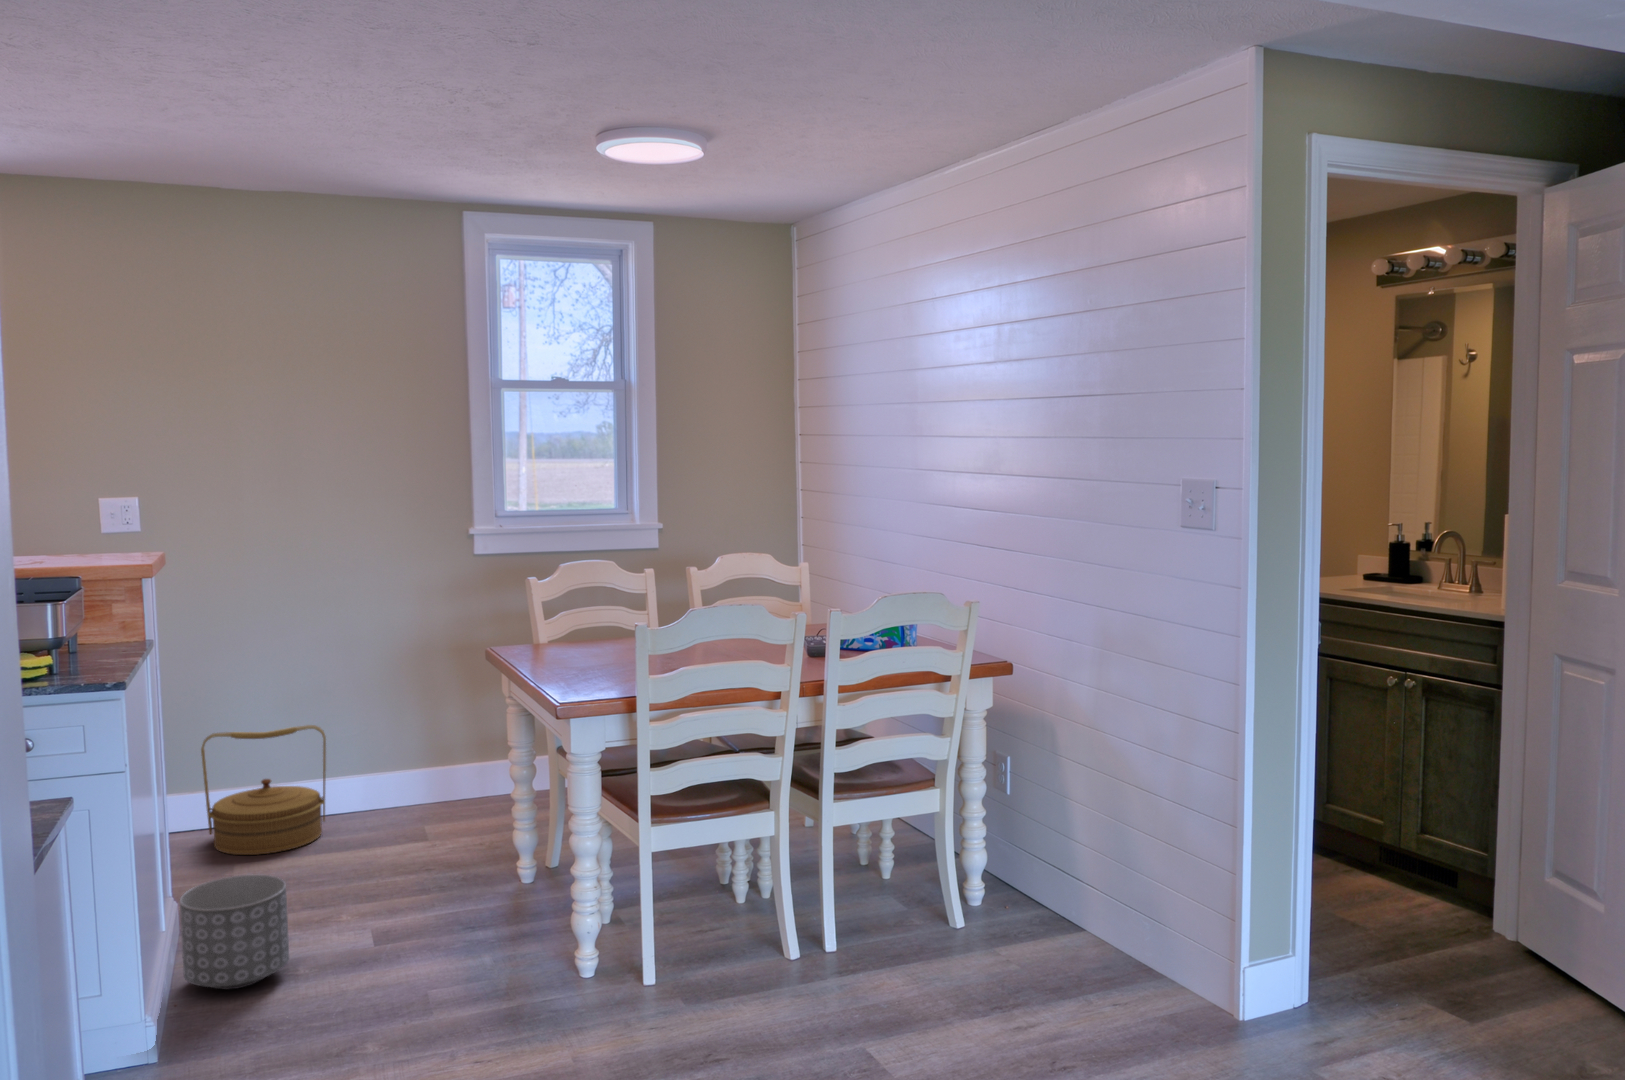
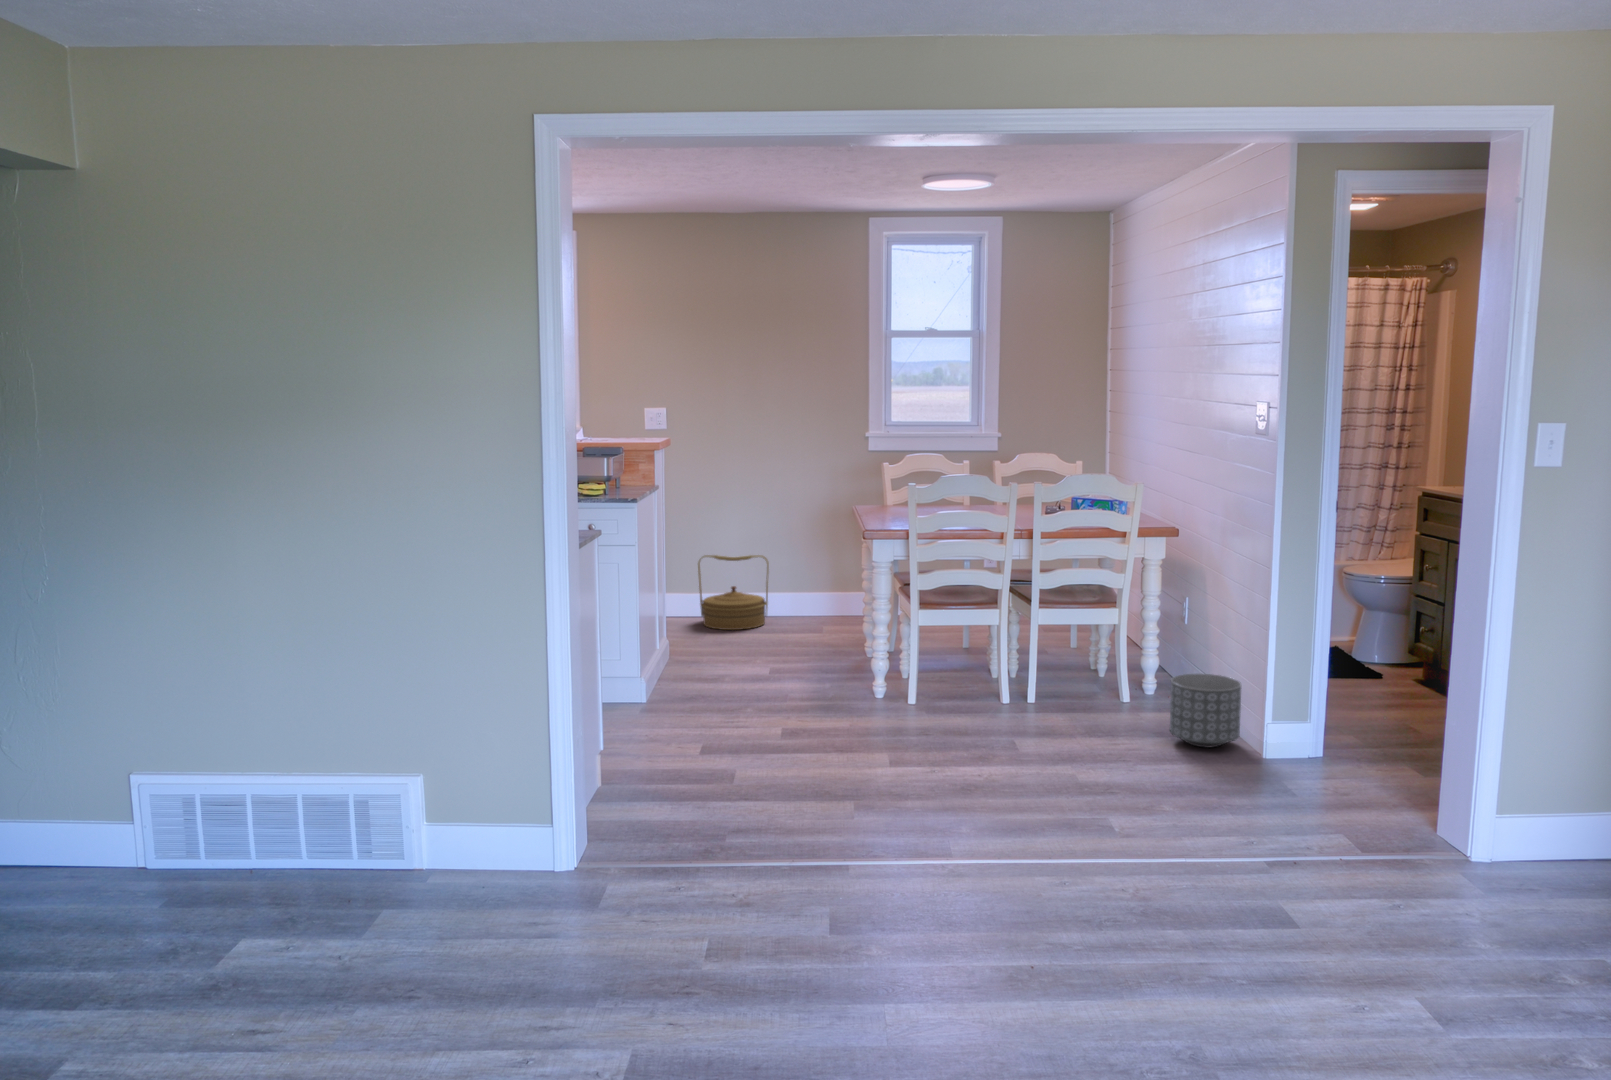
planter: present [180,875,289,989] -> present [1170,674,1241,748]

